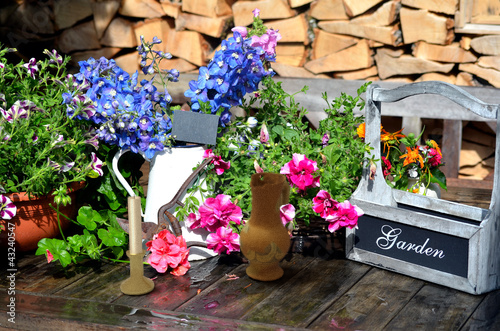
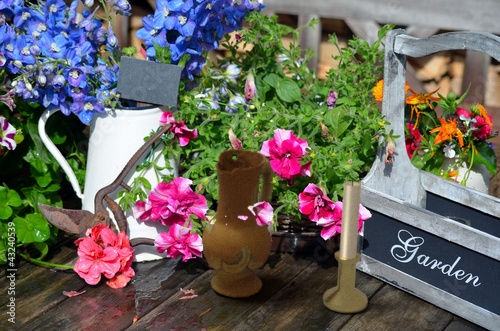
candle holder: present [120,195,154,295] -> present [323,179,368,313]

